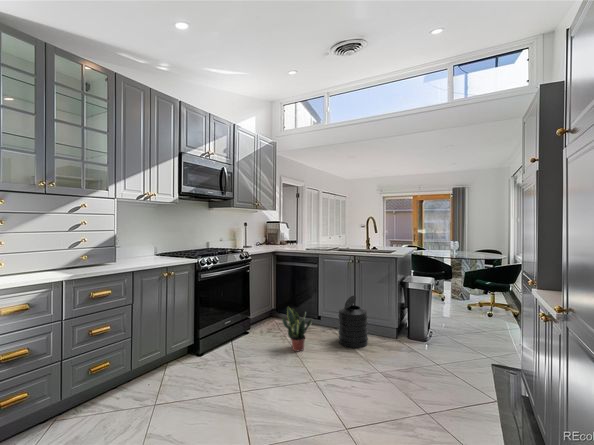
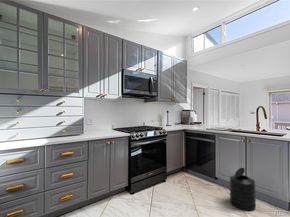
potted plant: present [282,307,312,351] -> none [185,170,207,204]

